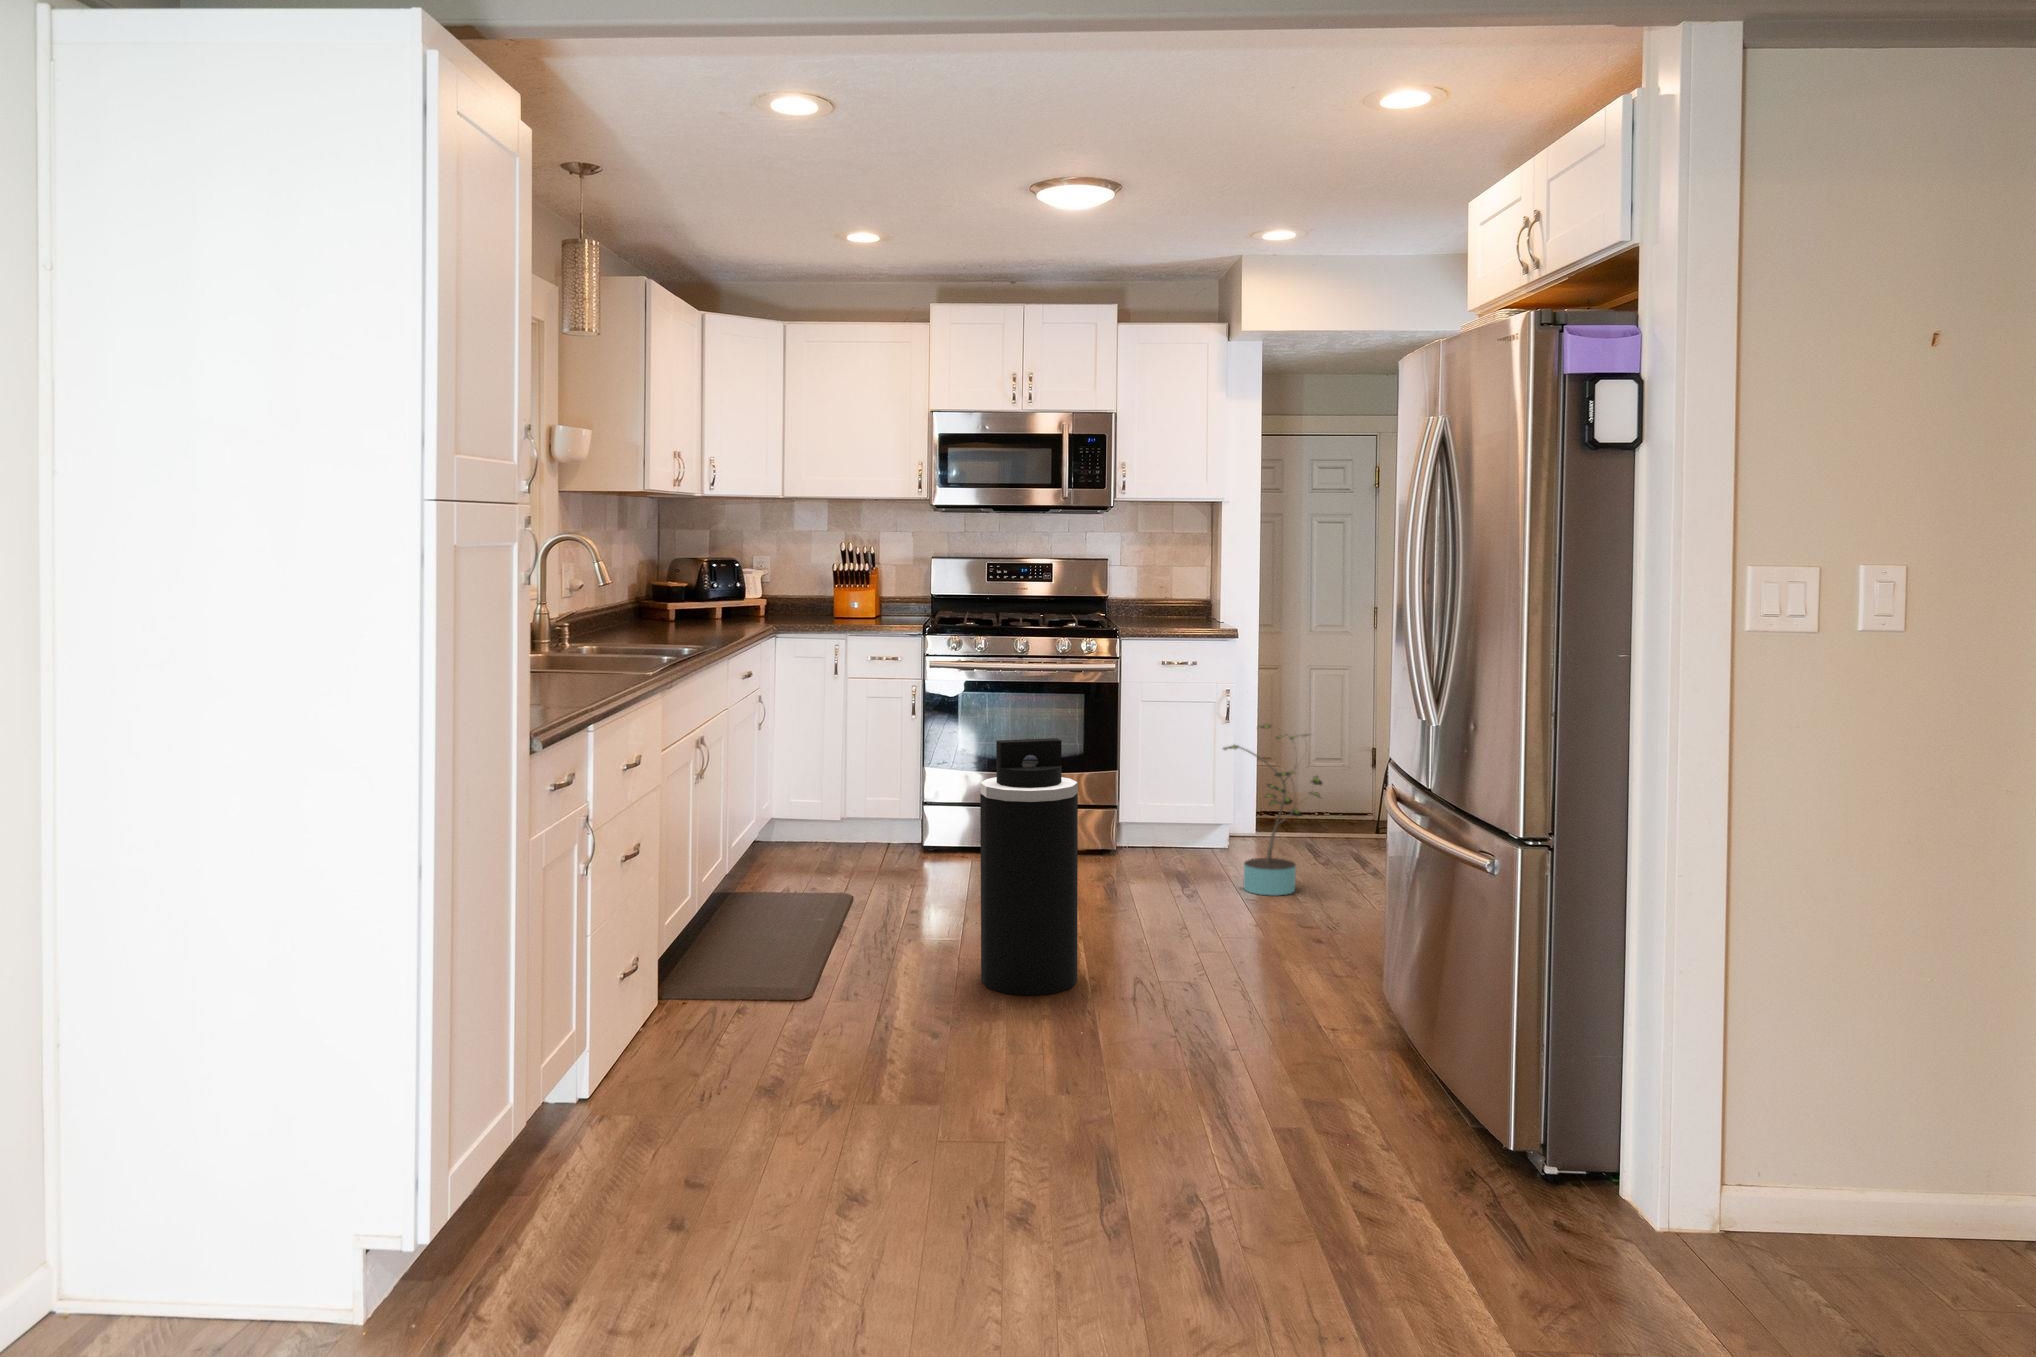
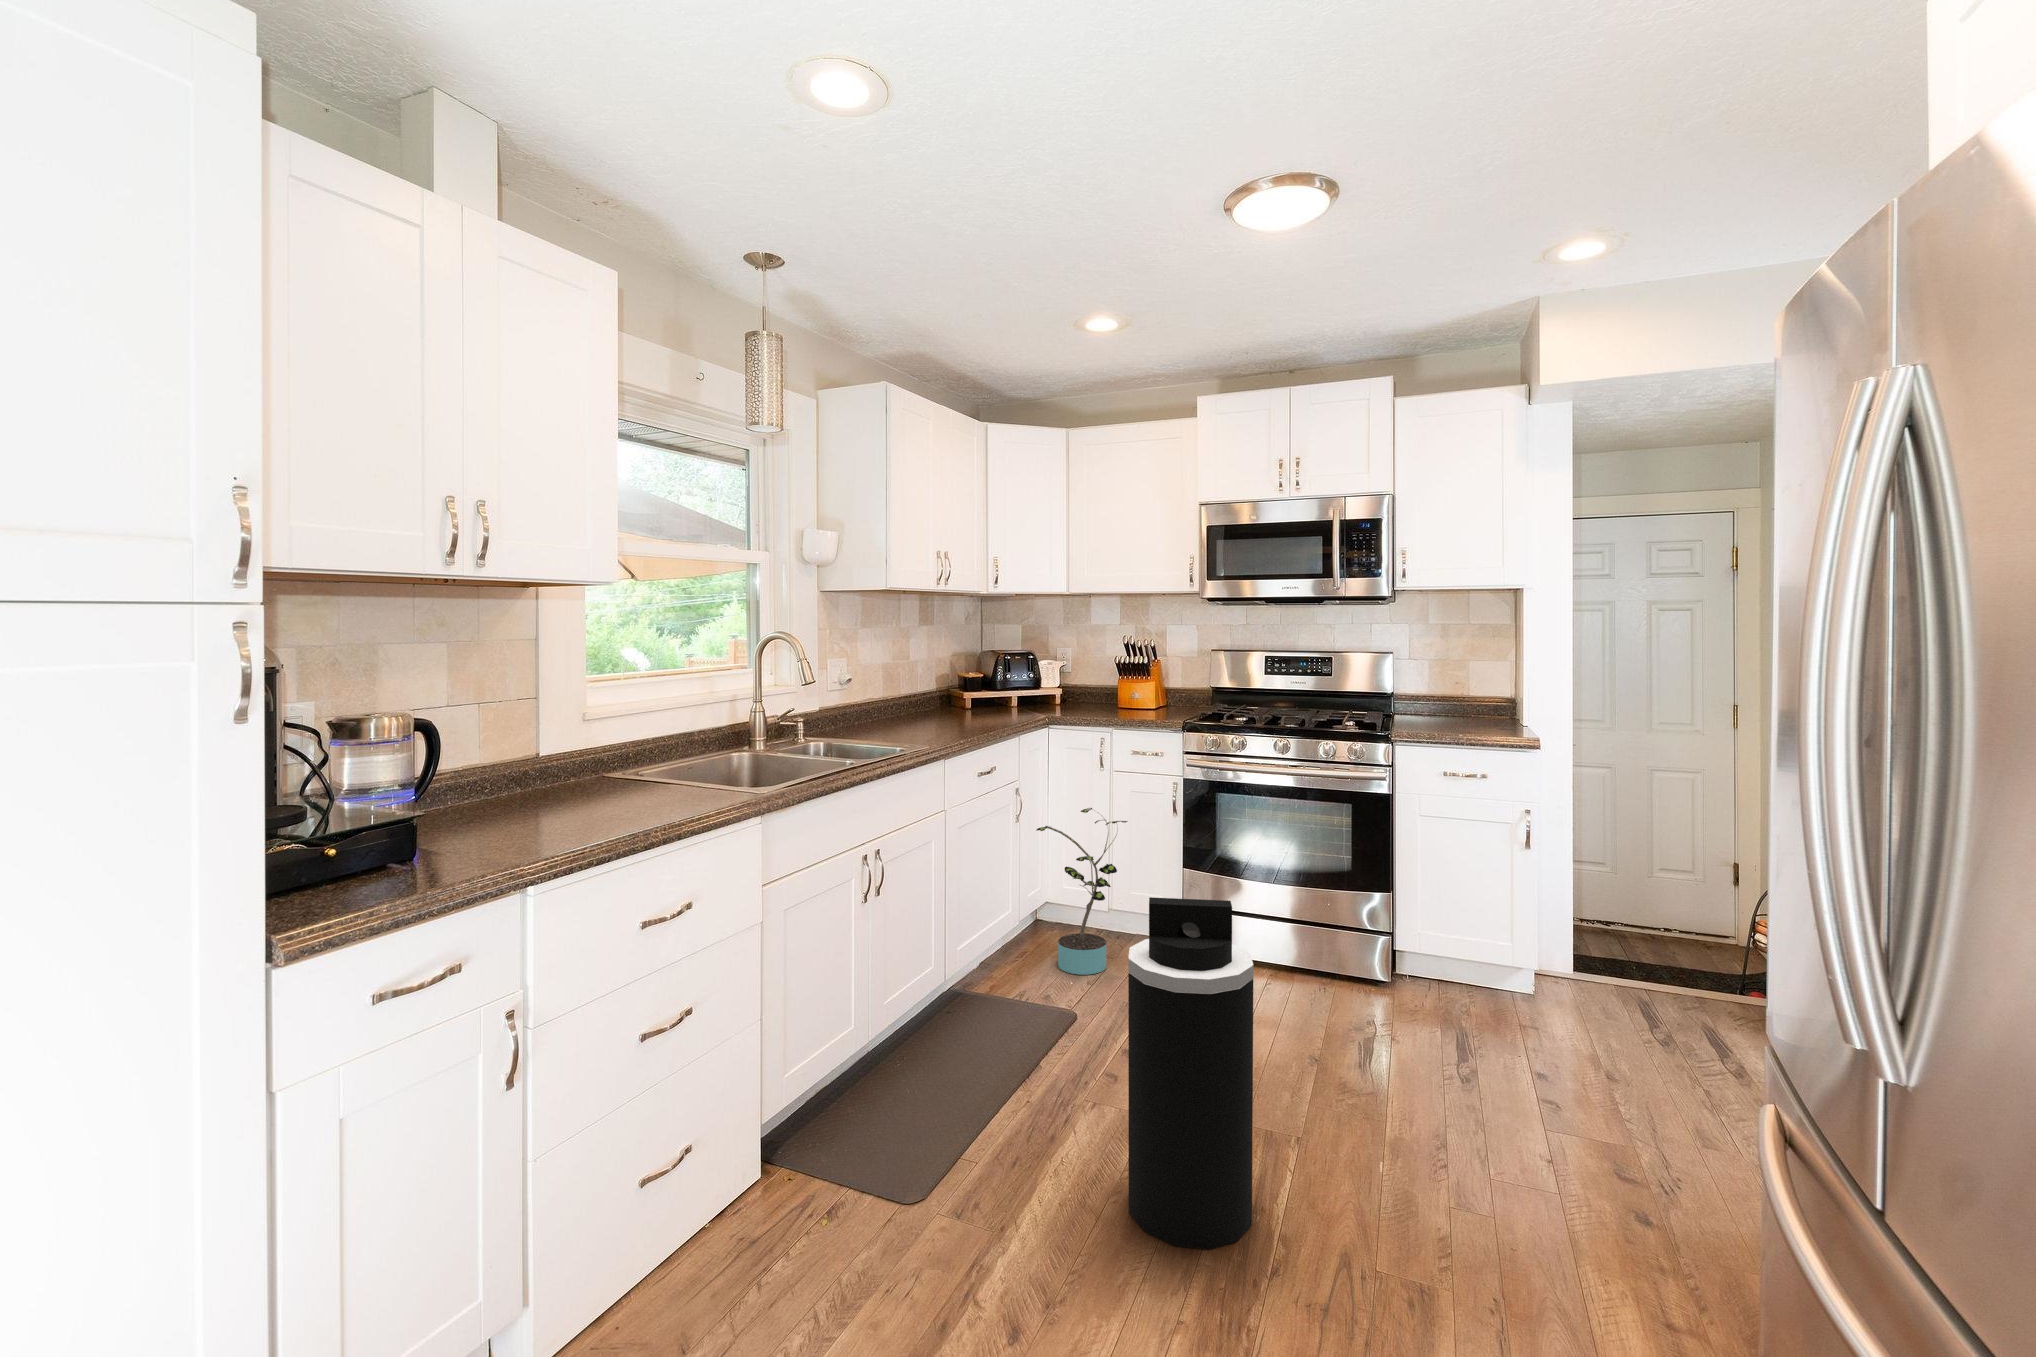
potted plant: present [1224,724,1322,896] -> present [1036,808,1127,975]

